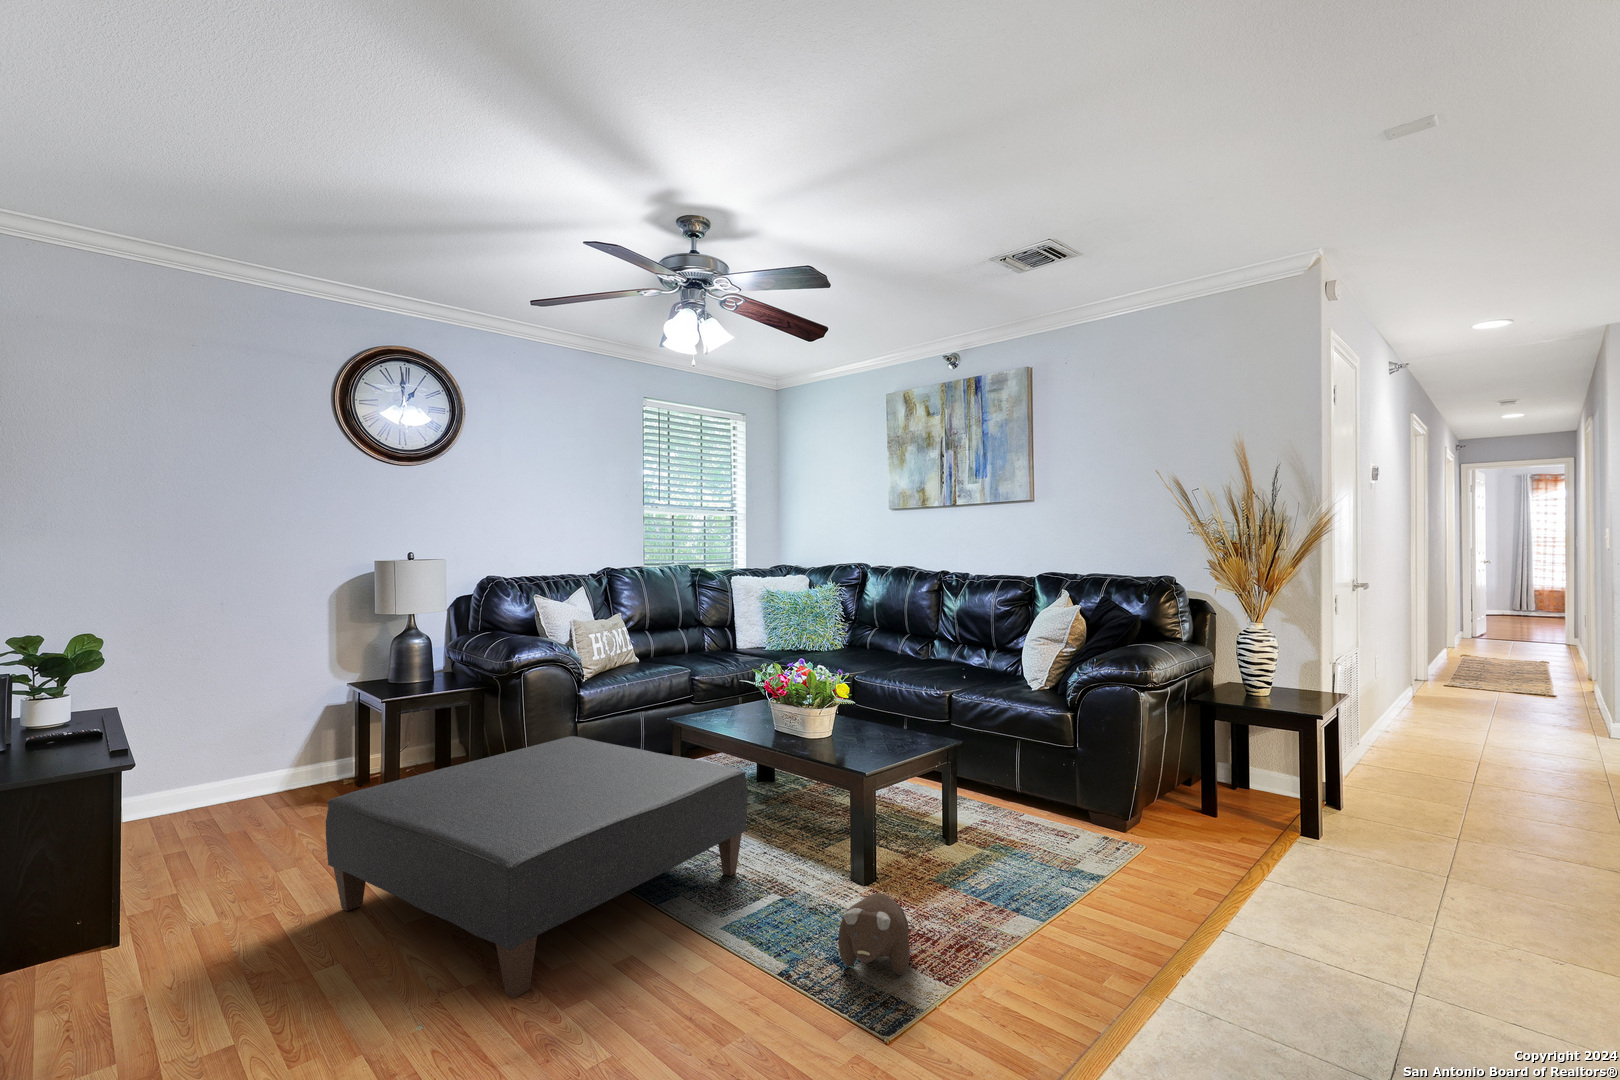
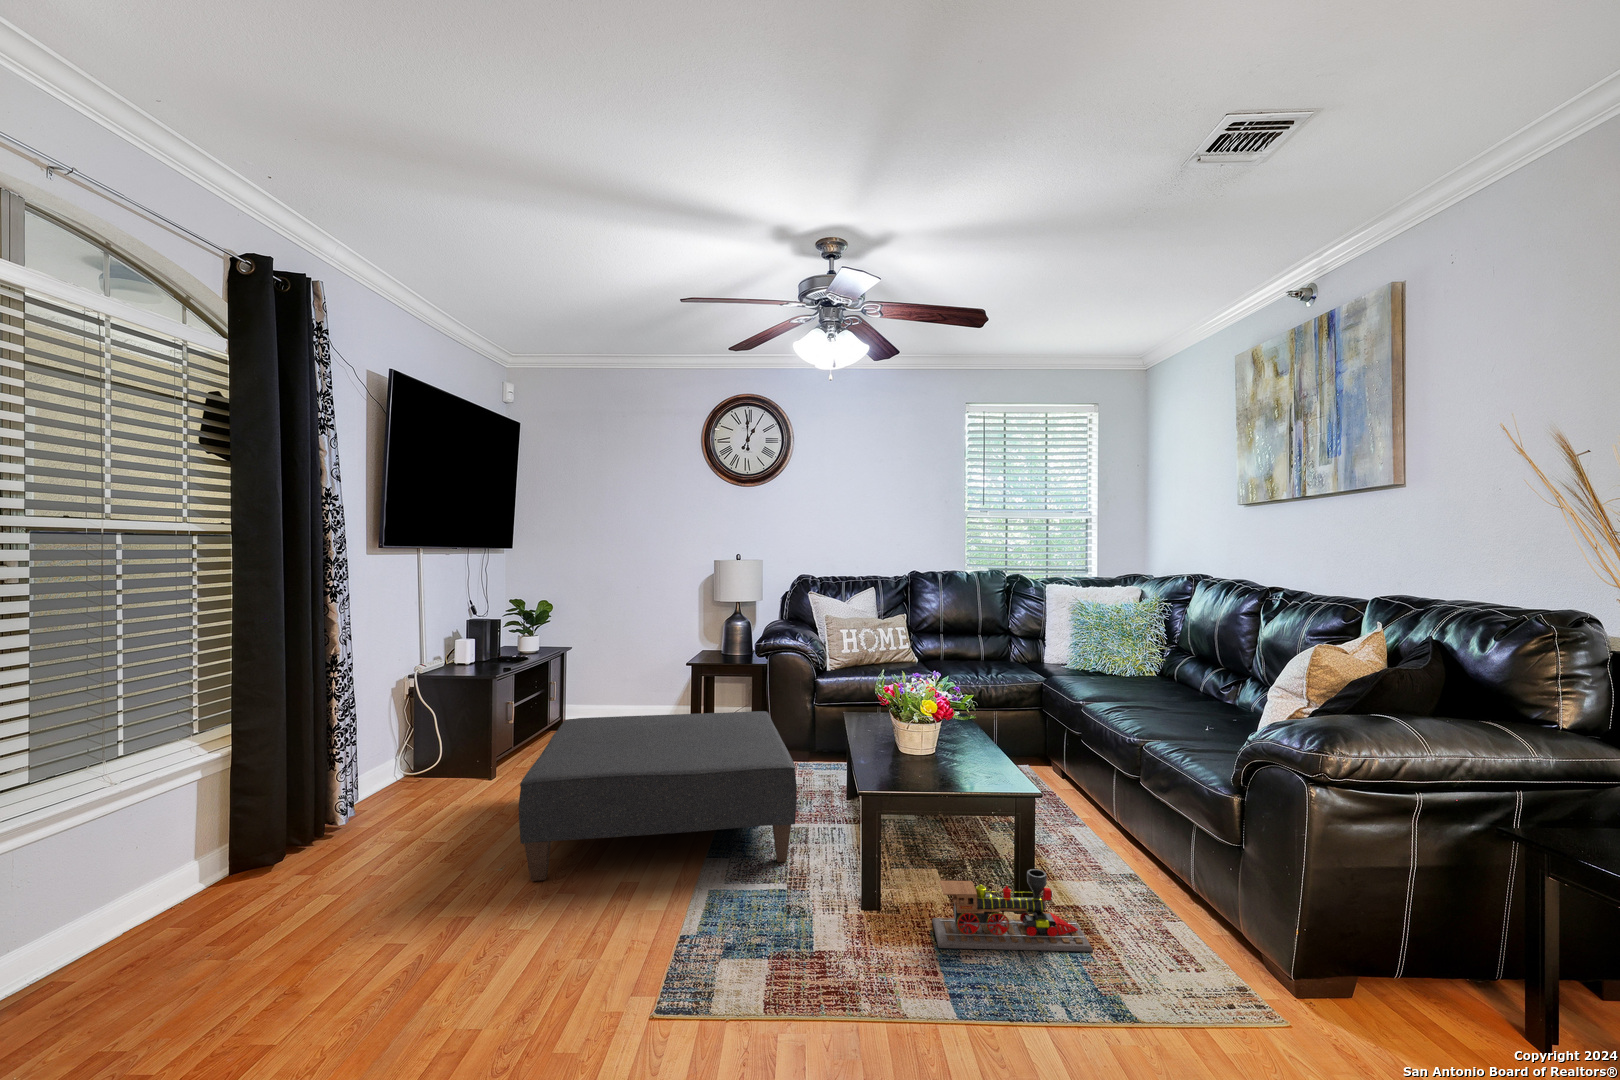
toy train: none [914,797,1017,880] -> present [932,869,1093,952]
plush toy: present [838,893,910,975] -> none [671,908,780,999]

